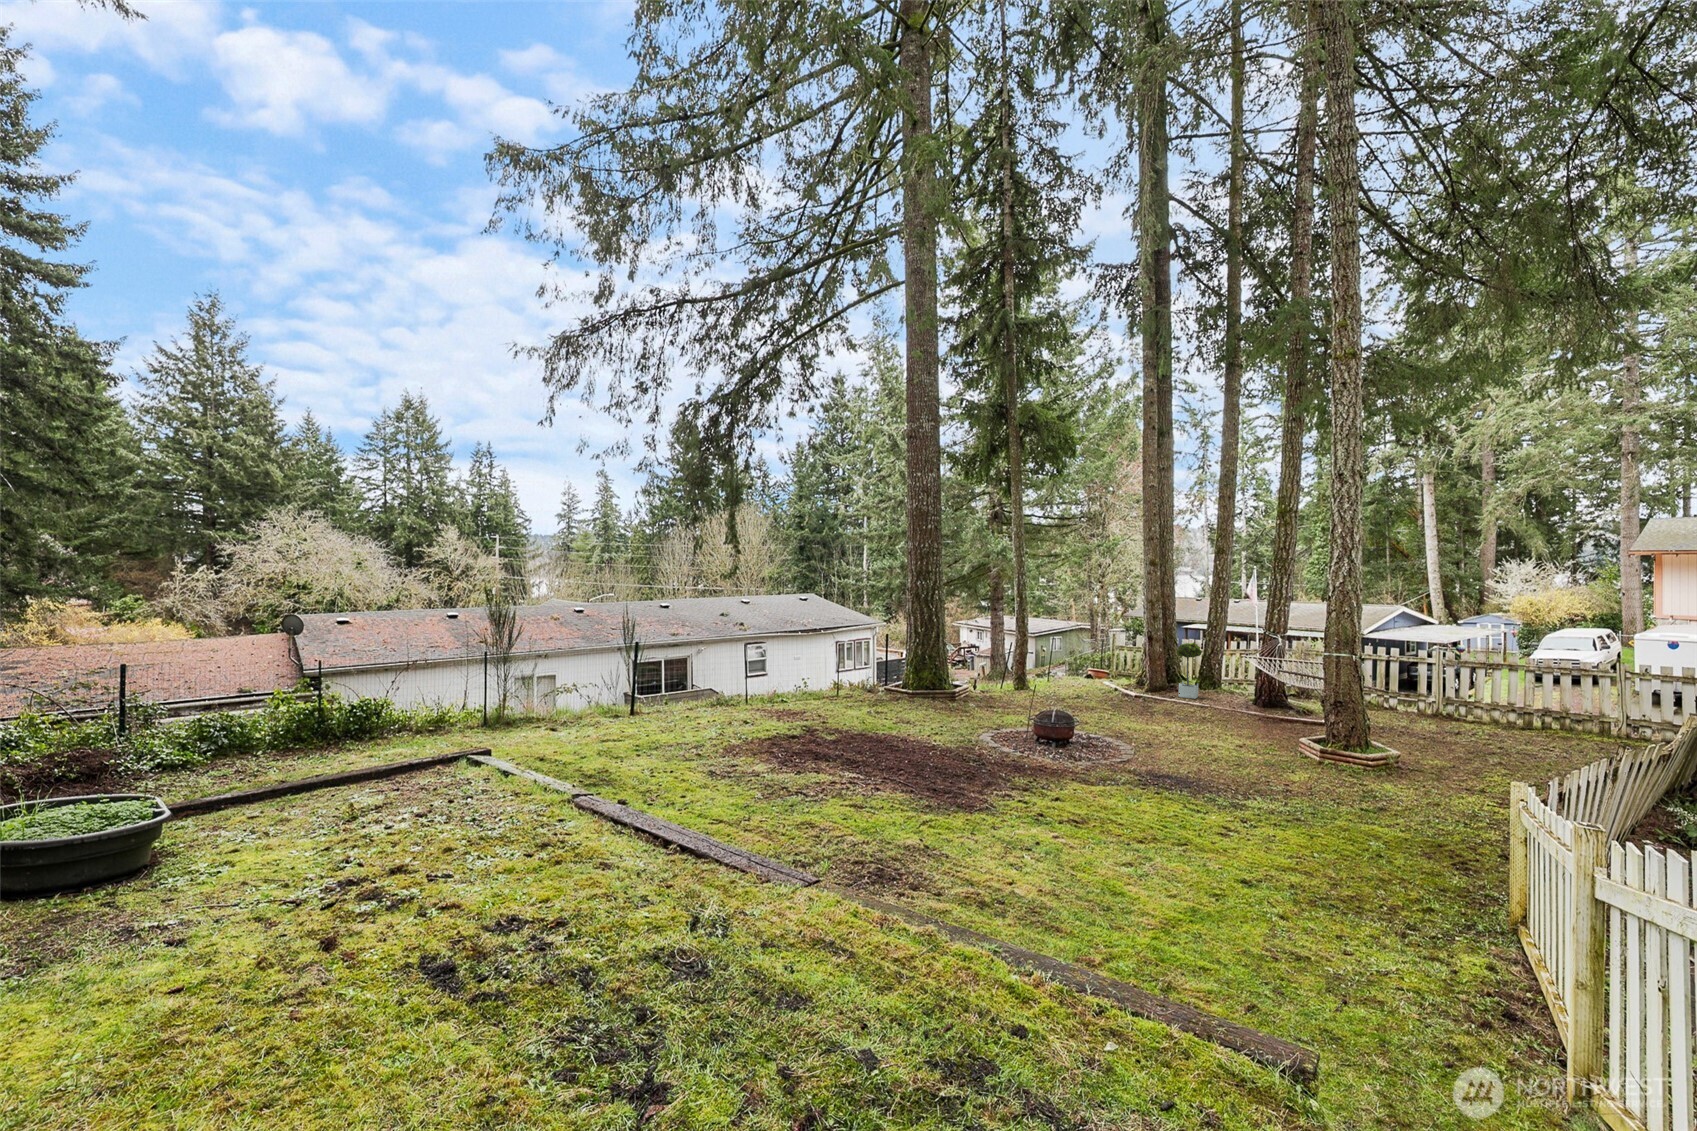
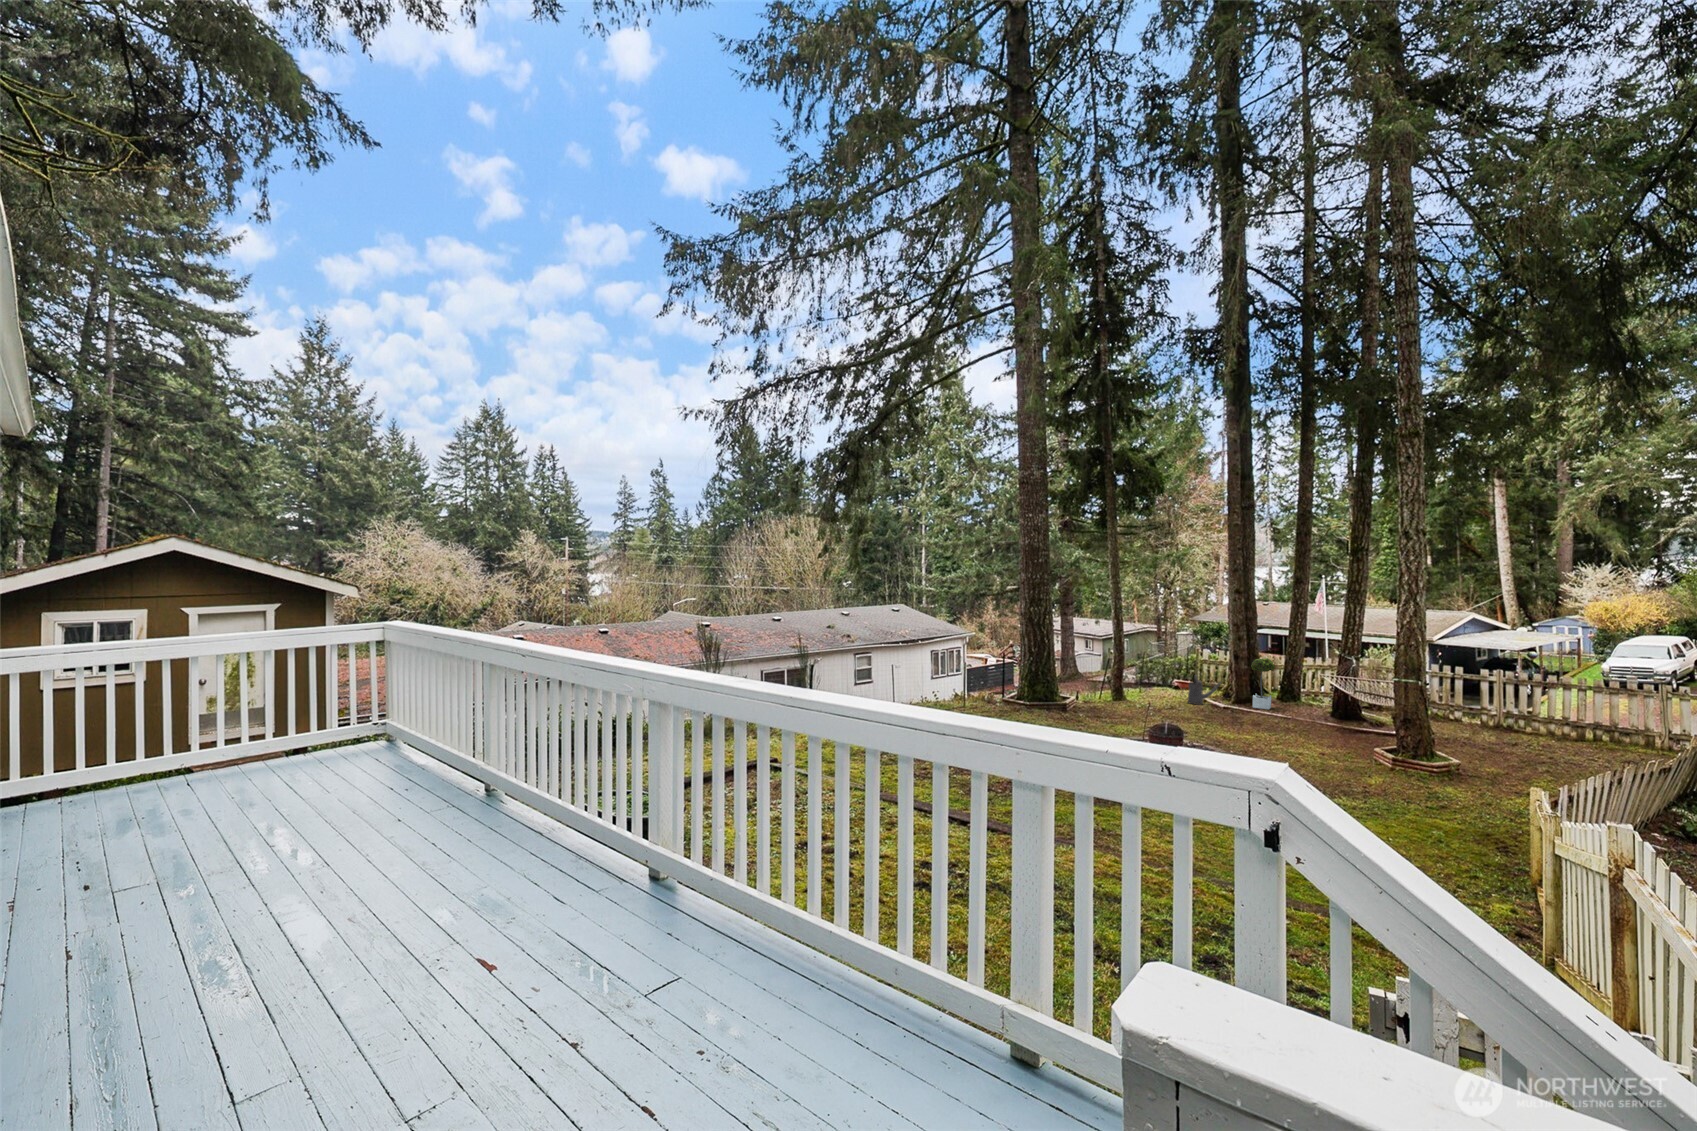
watering can: none [1105,662,1146,695] -> present [1188,675,1221,705]

